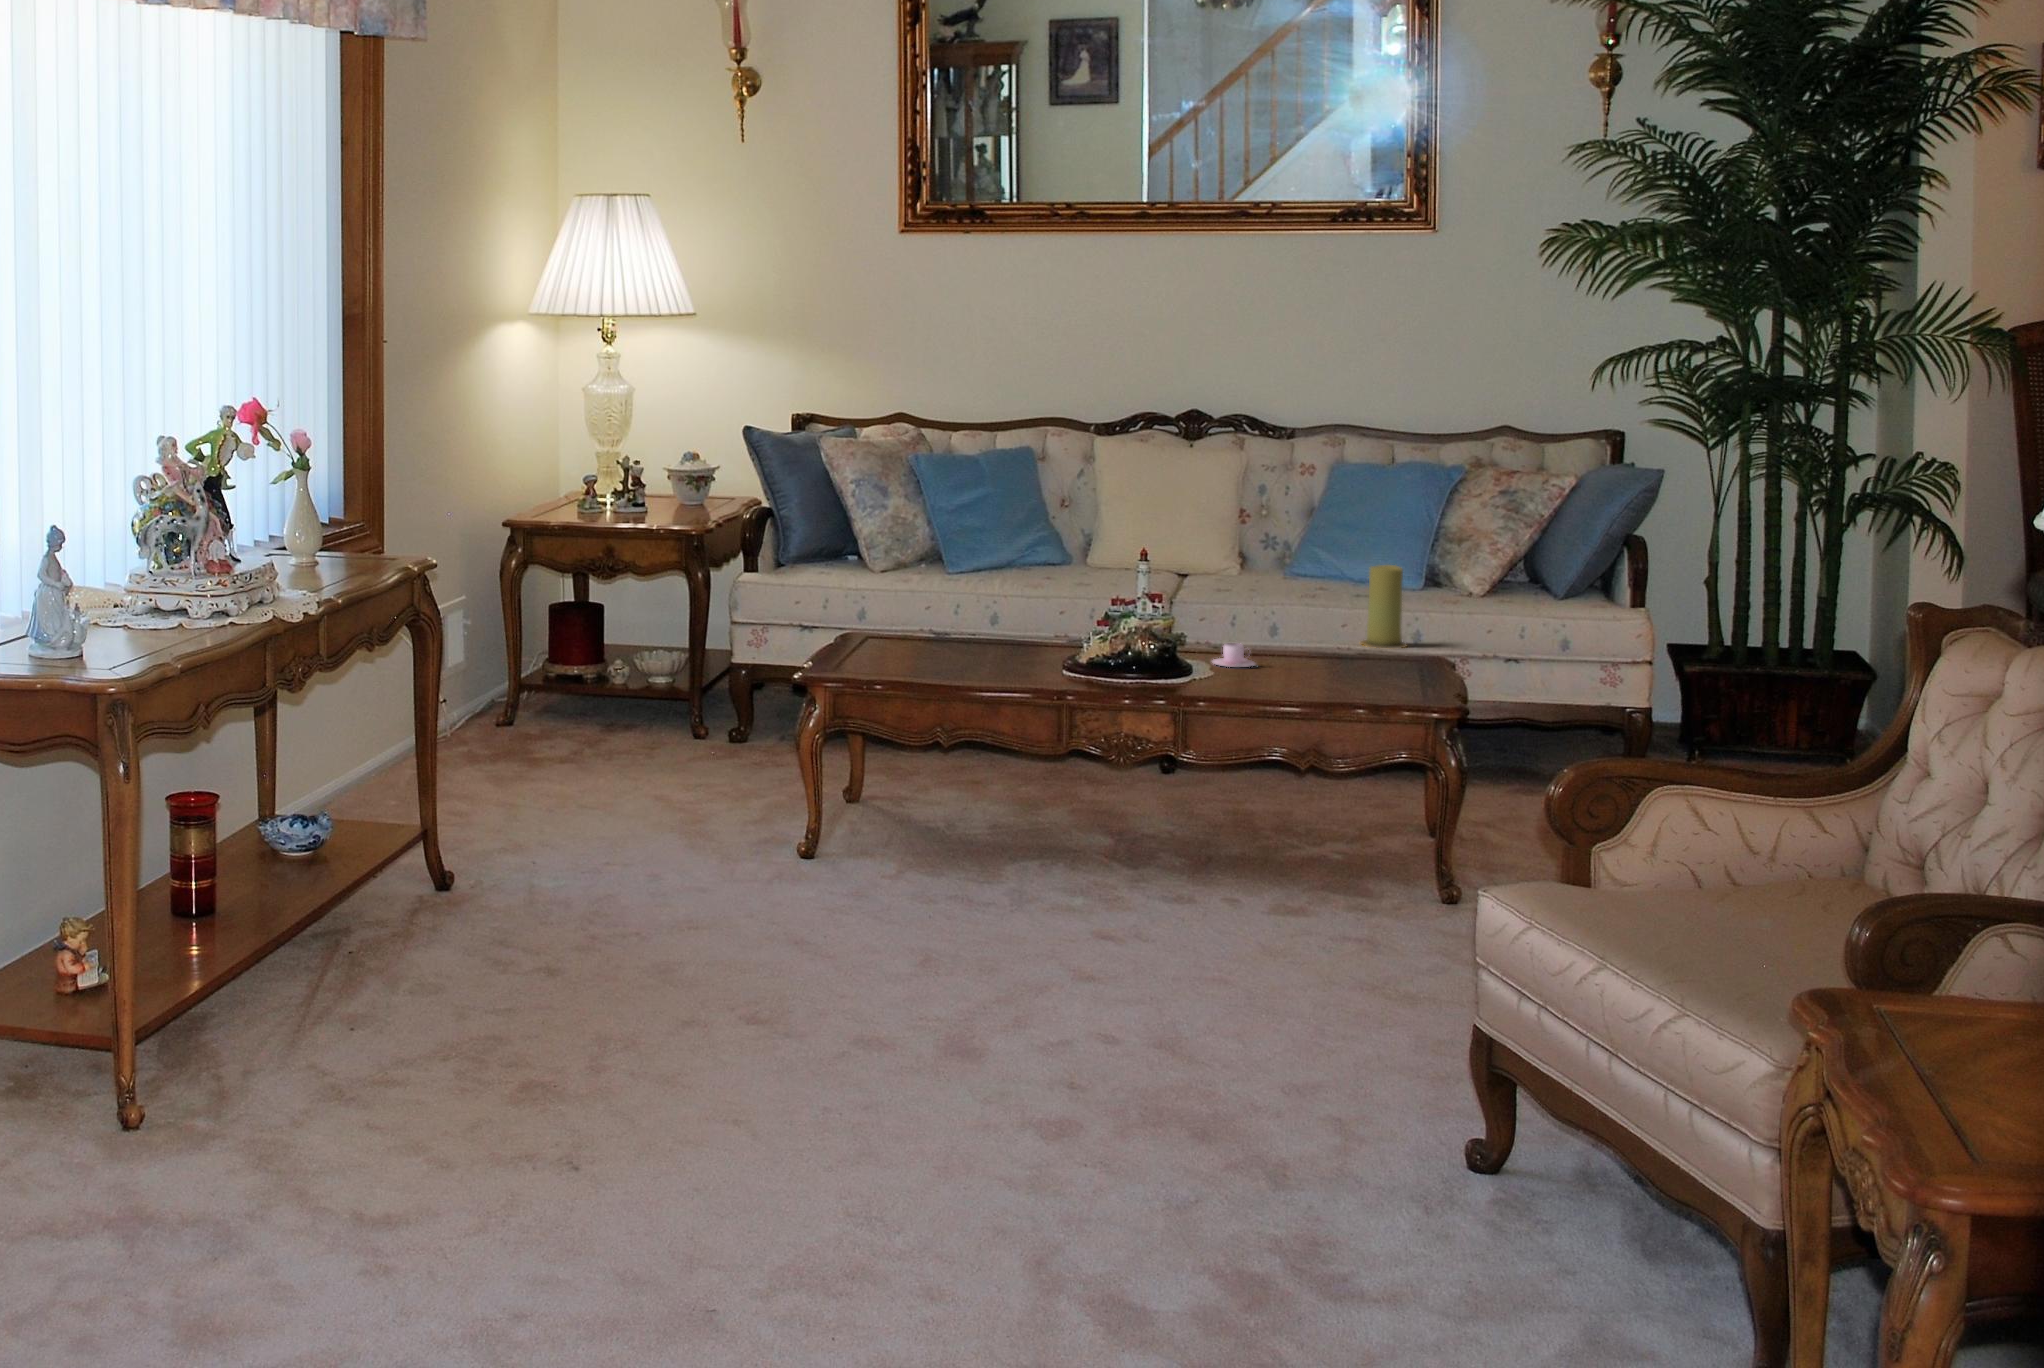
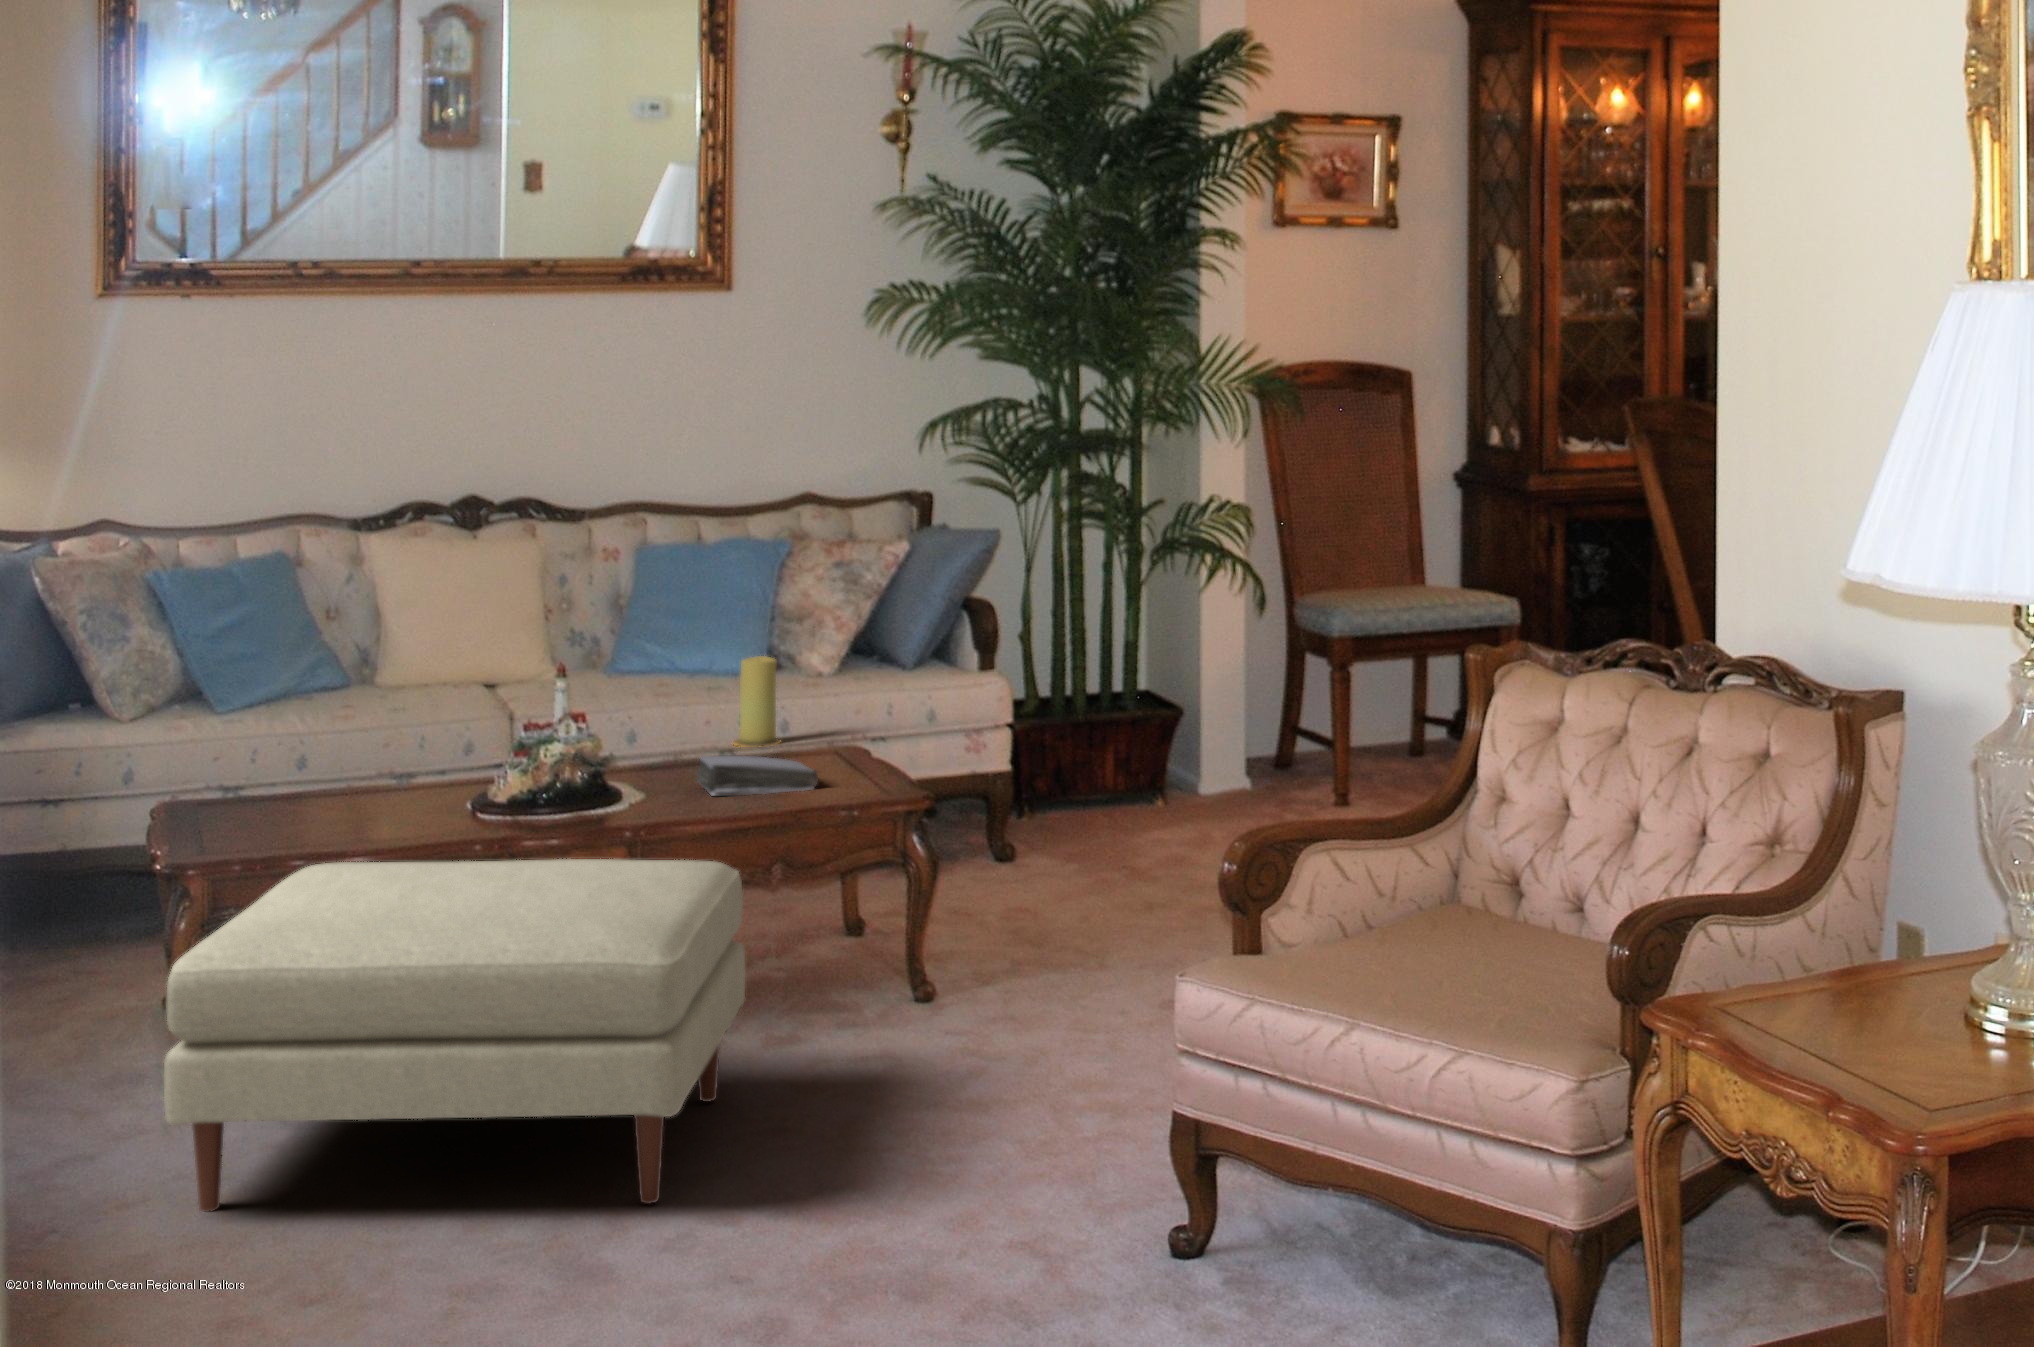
teacup: present [1212,643,1255,667] -> none [623,726,677,786]
book: none [1266,646,1374,689] -> present [696,756,818,796]
ottoman: none [703,693,1237,1047] -> present [164,859,745,1212]

